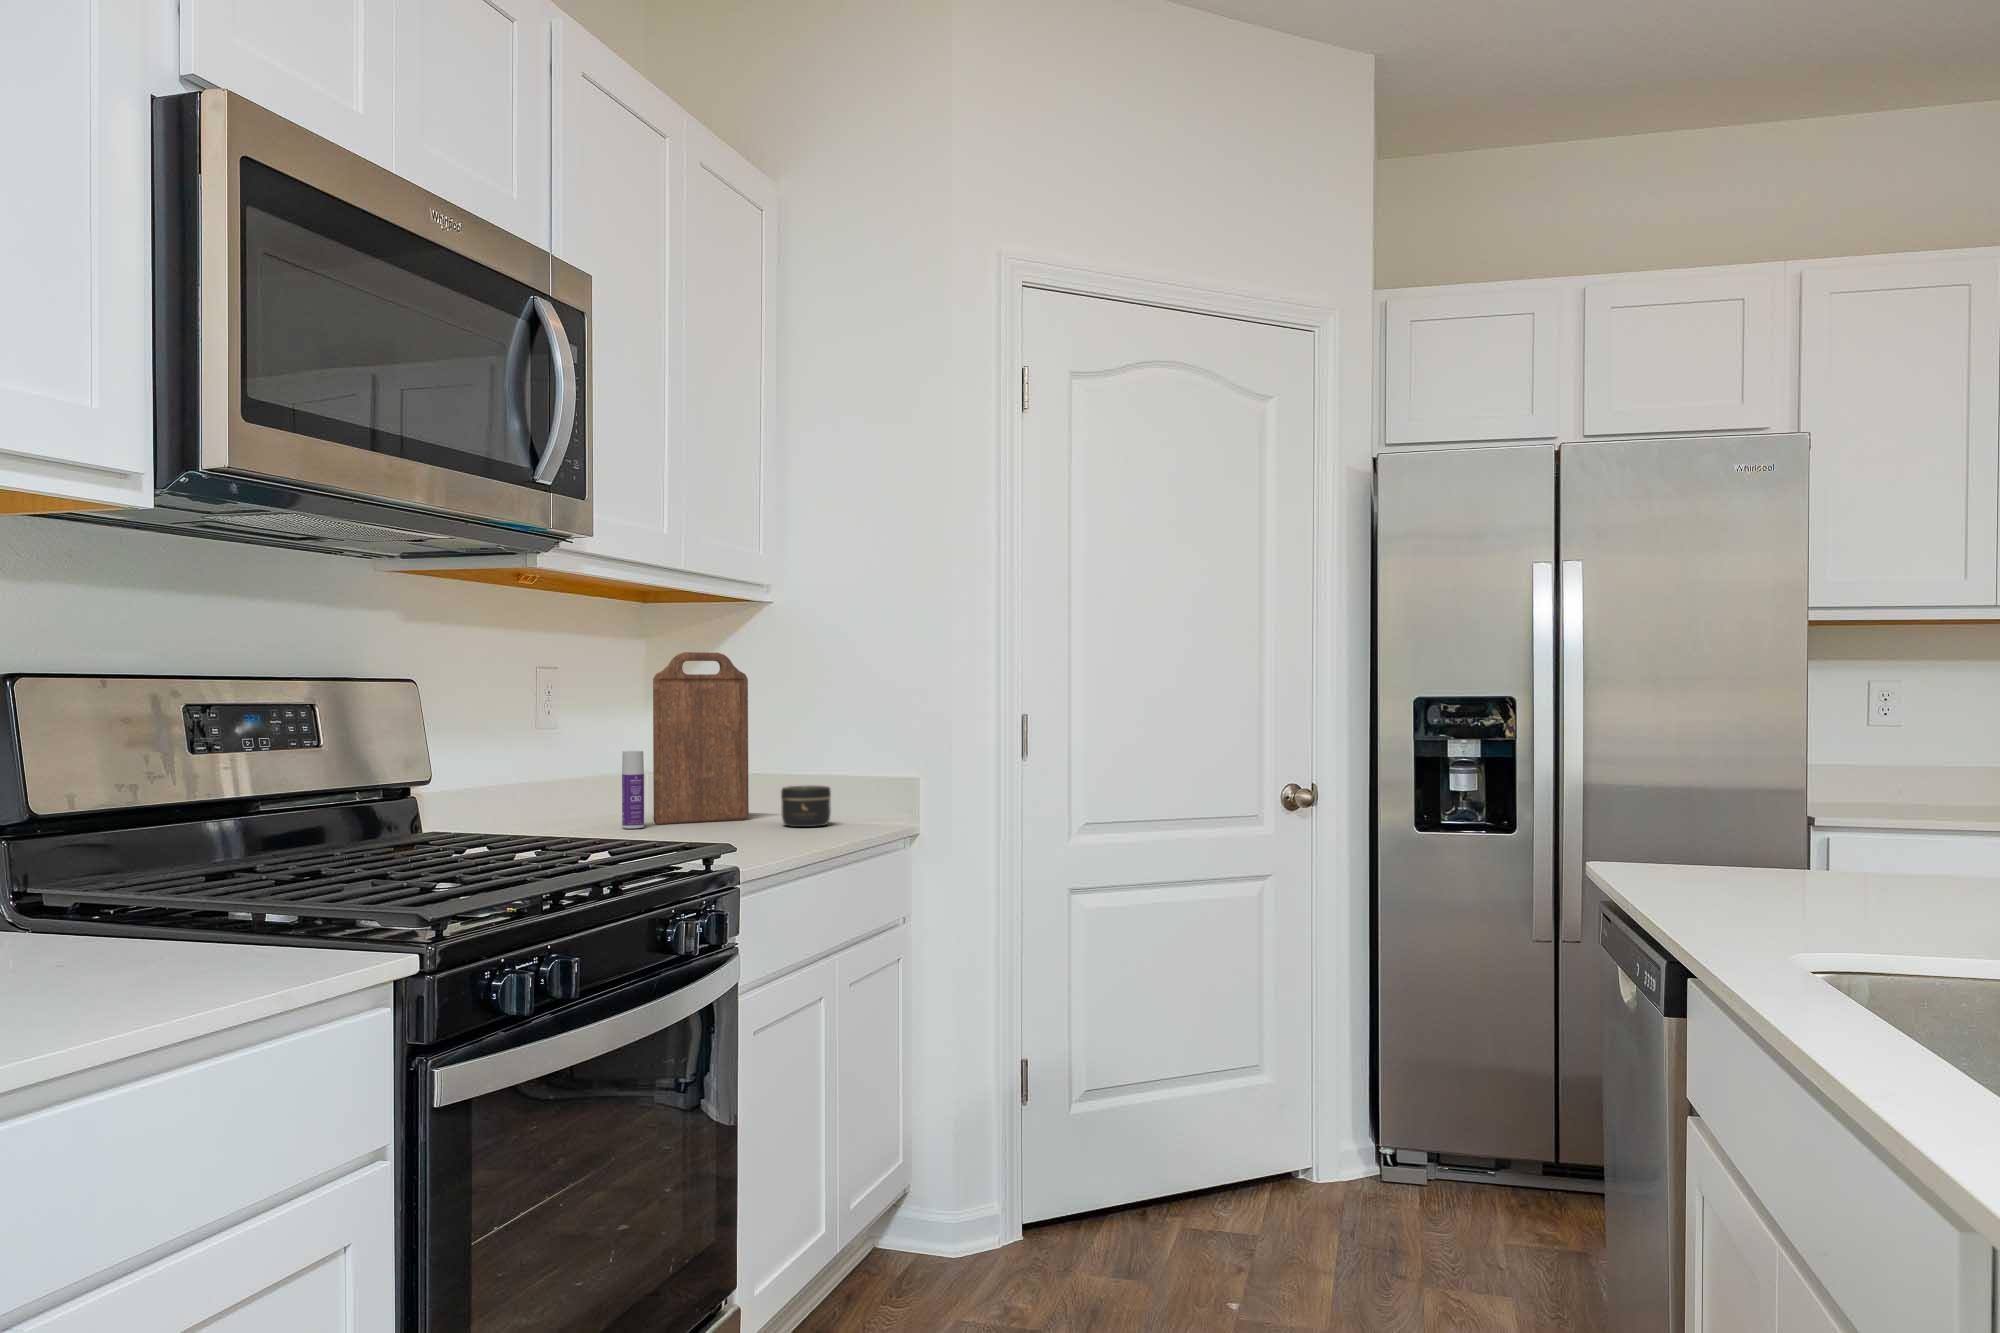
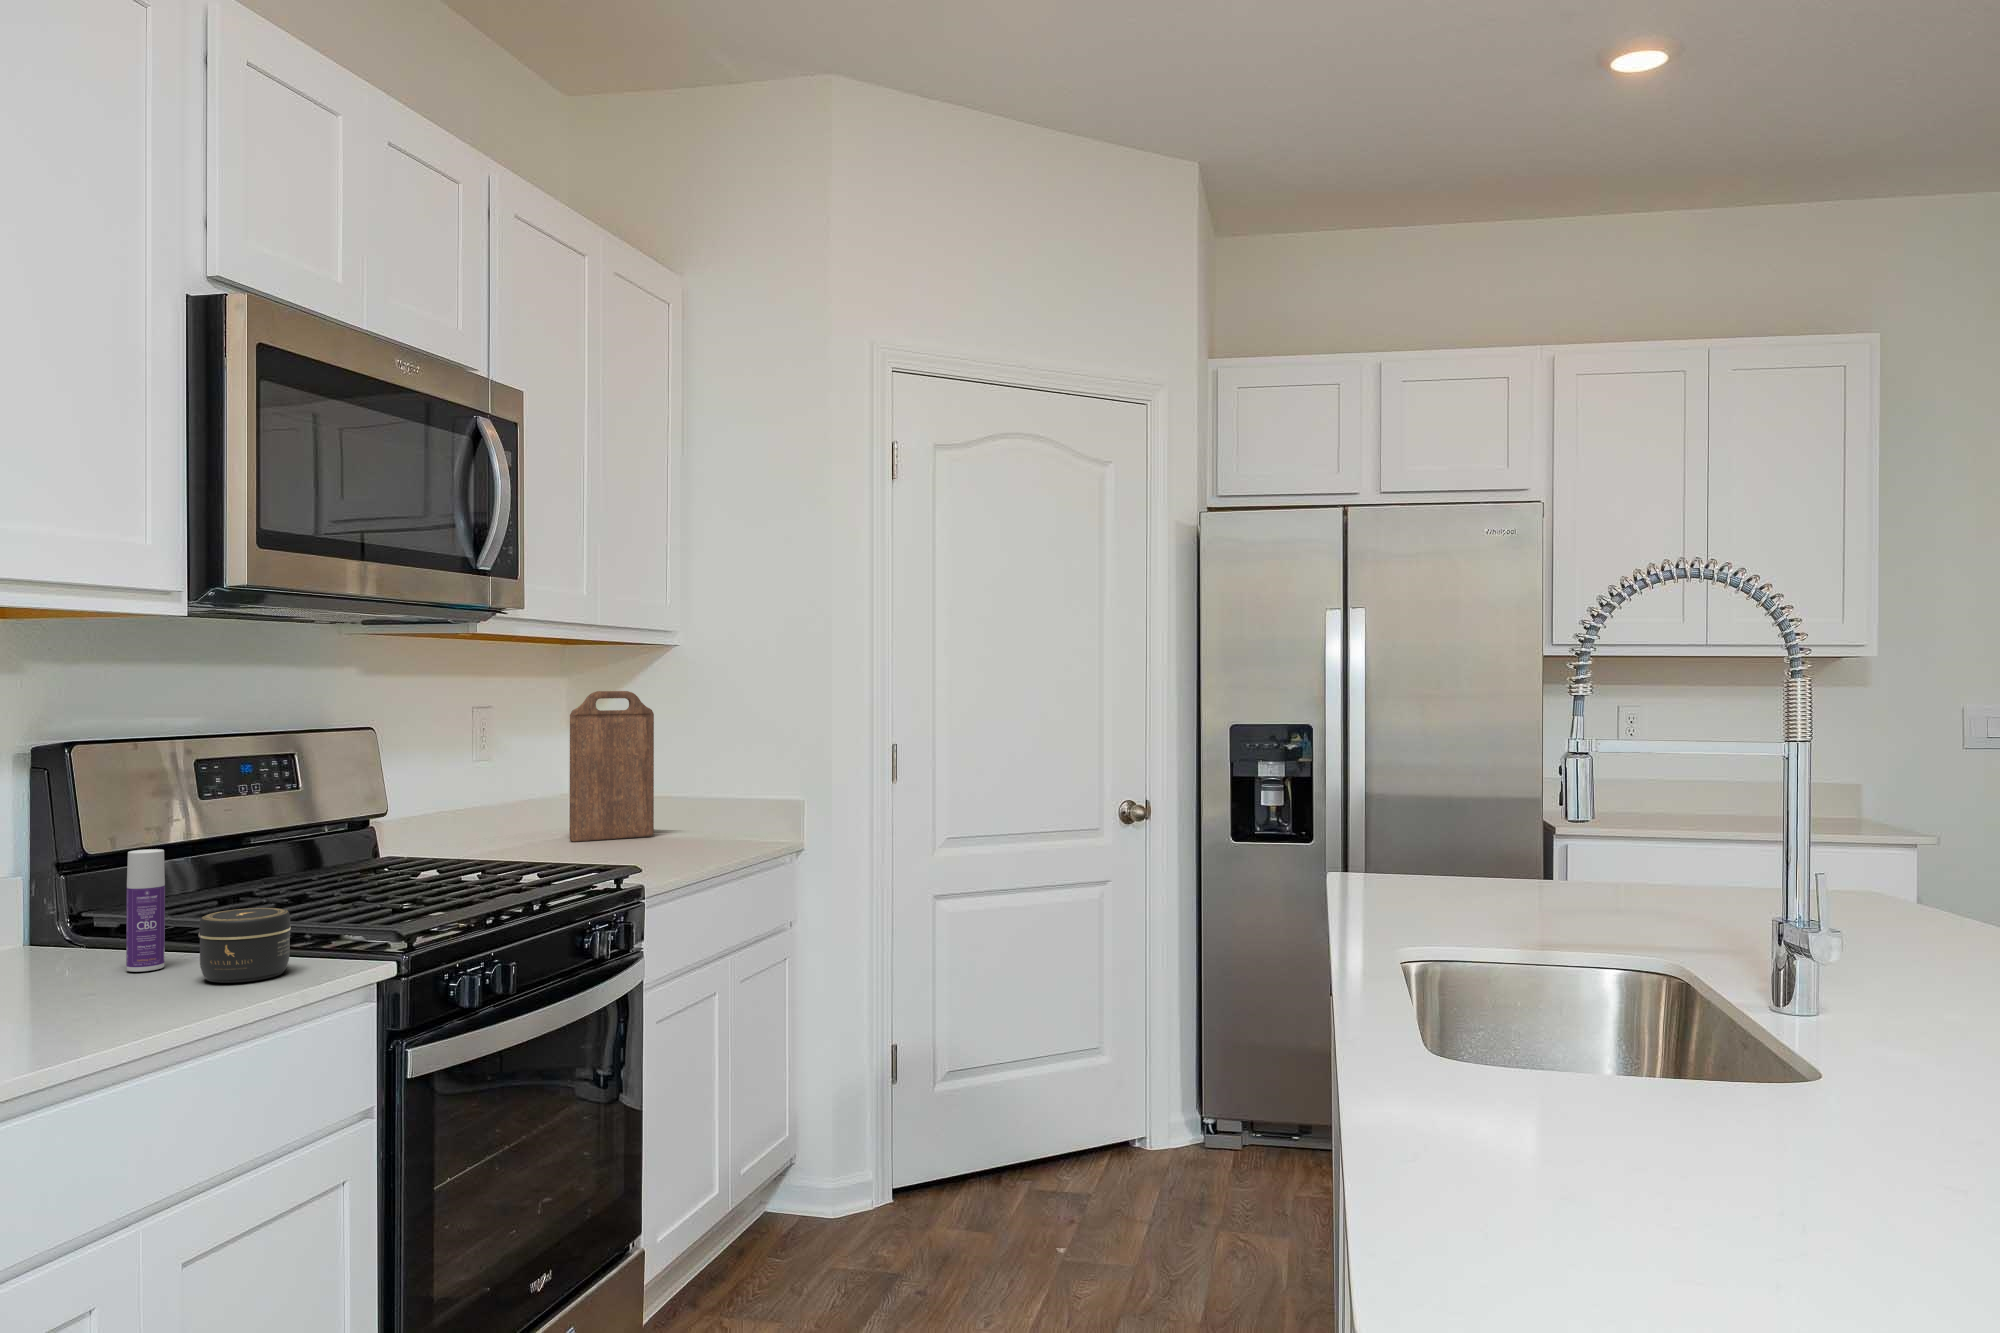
bottle: present [622,751,644,828] -> present [126,849,165,972]
jar: present [781,786,831,827] -> present [199,908,291,983]

